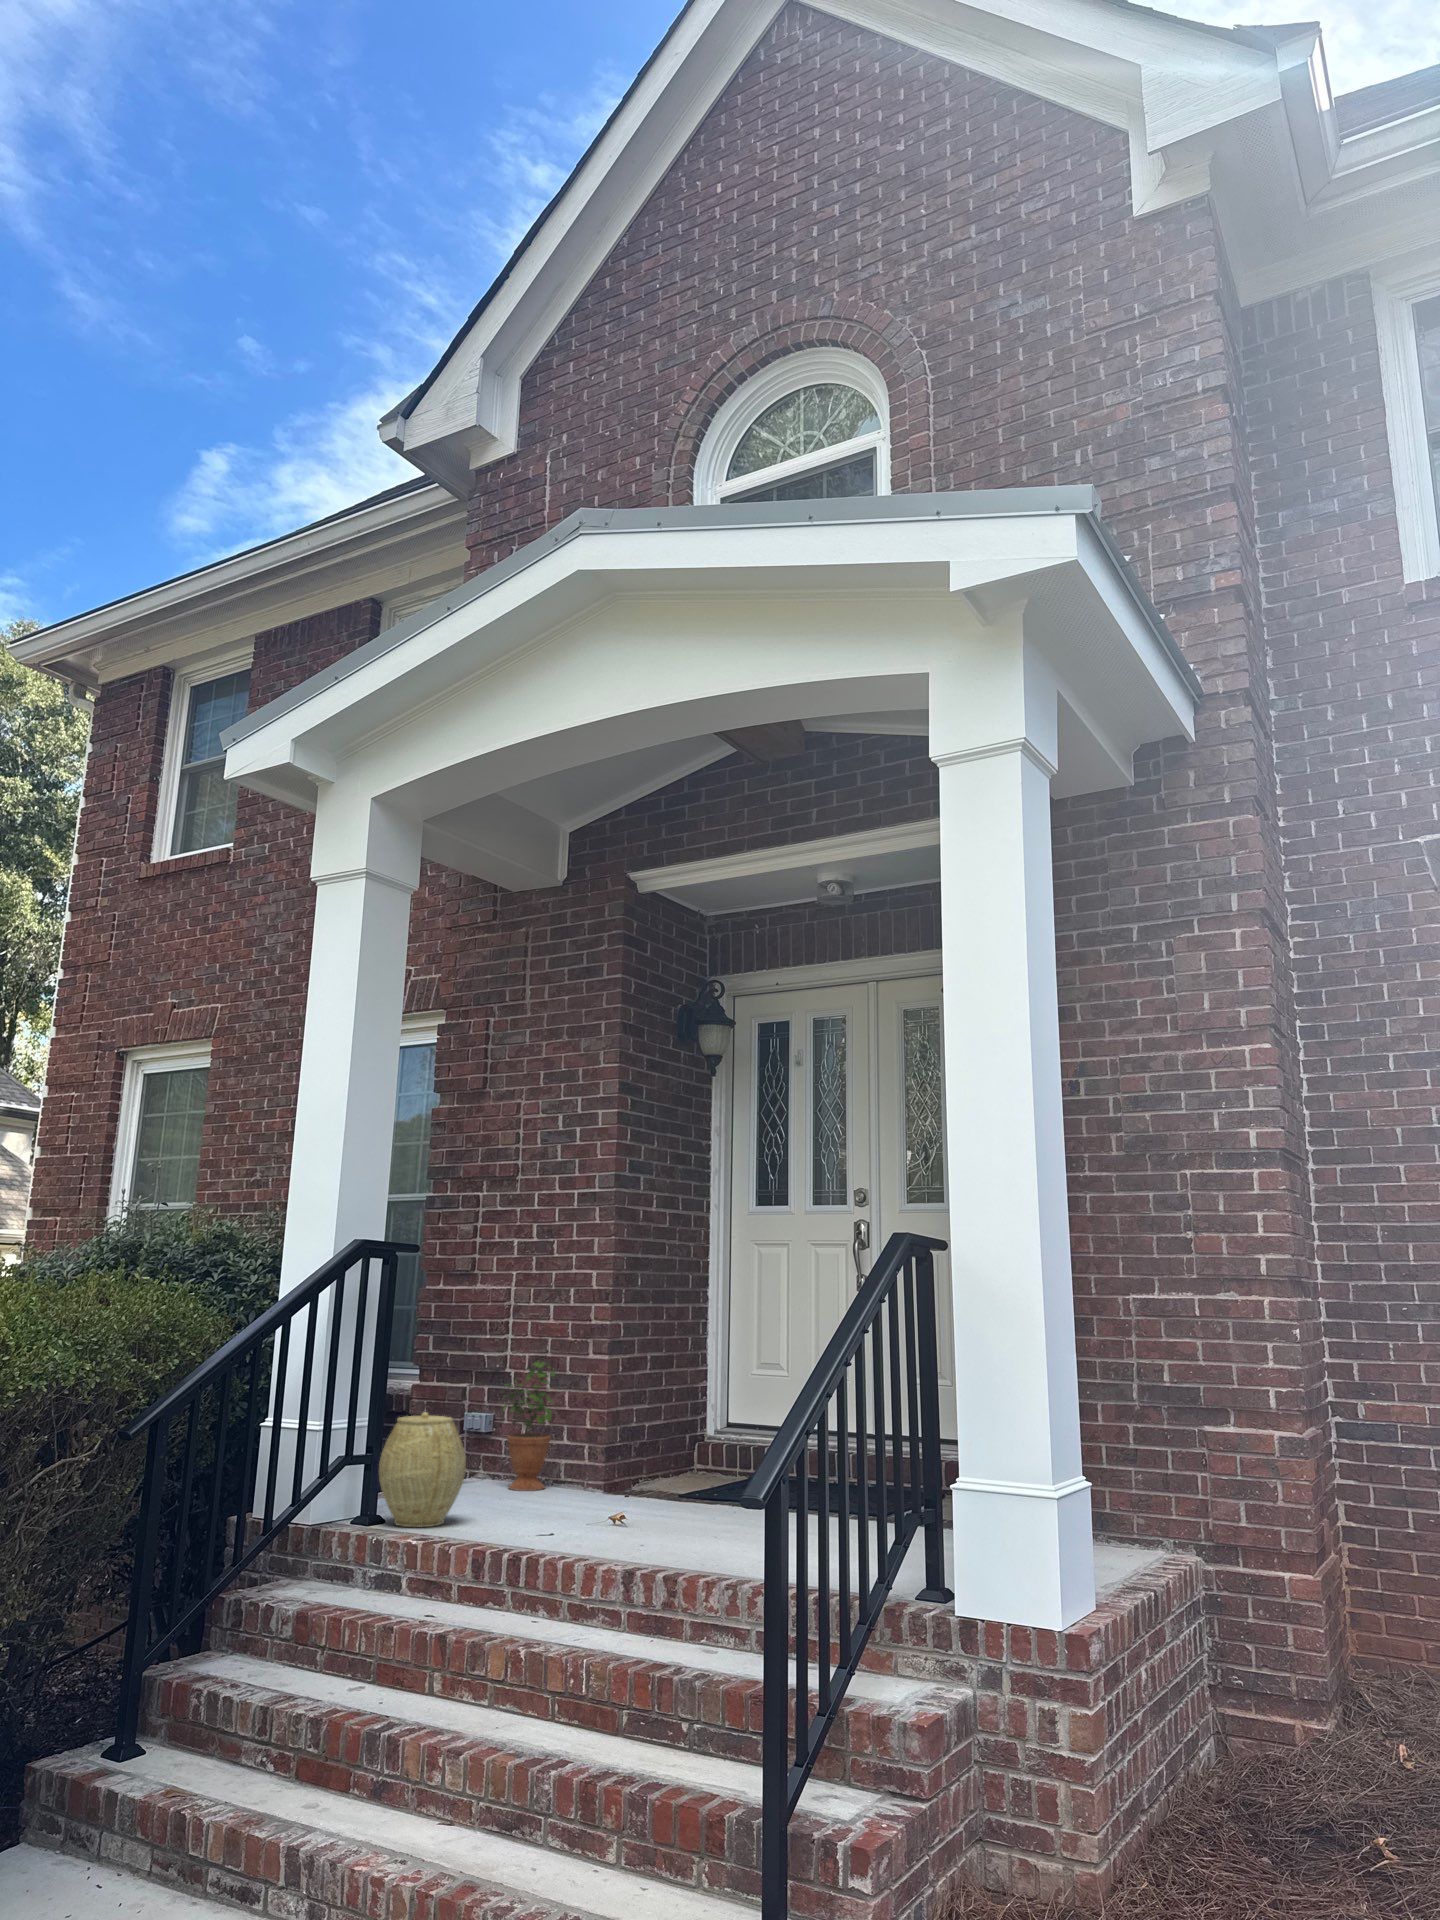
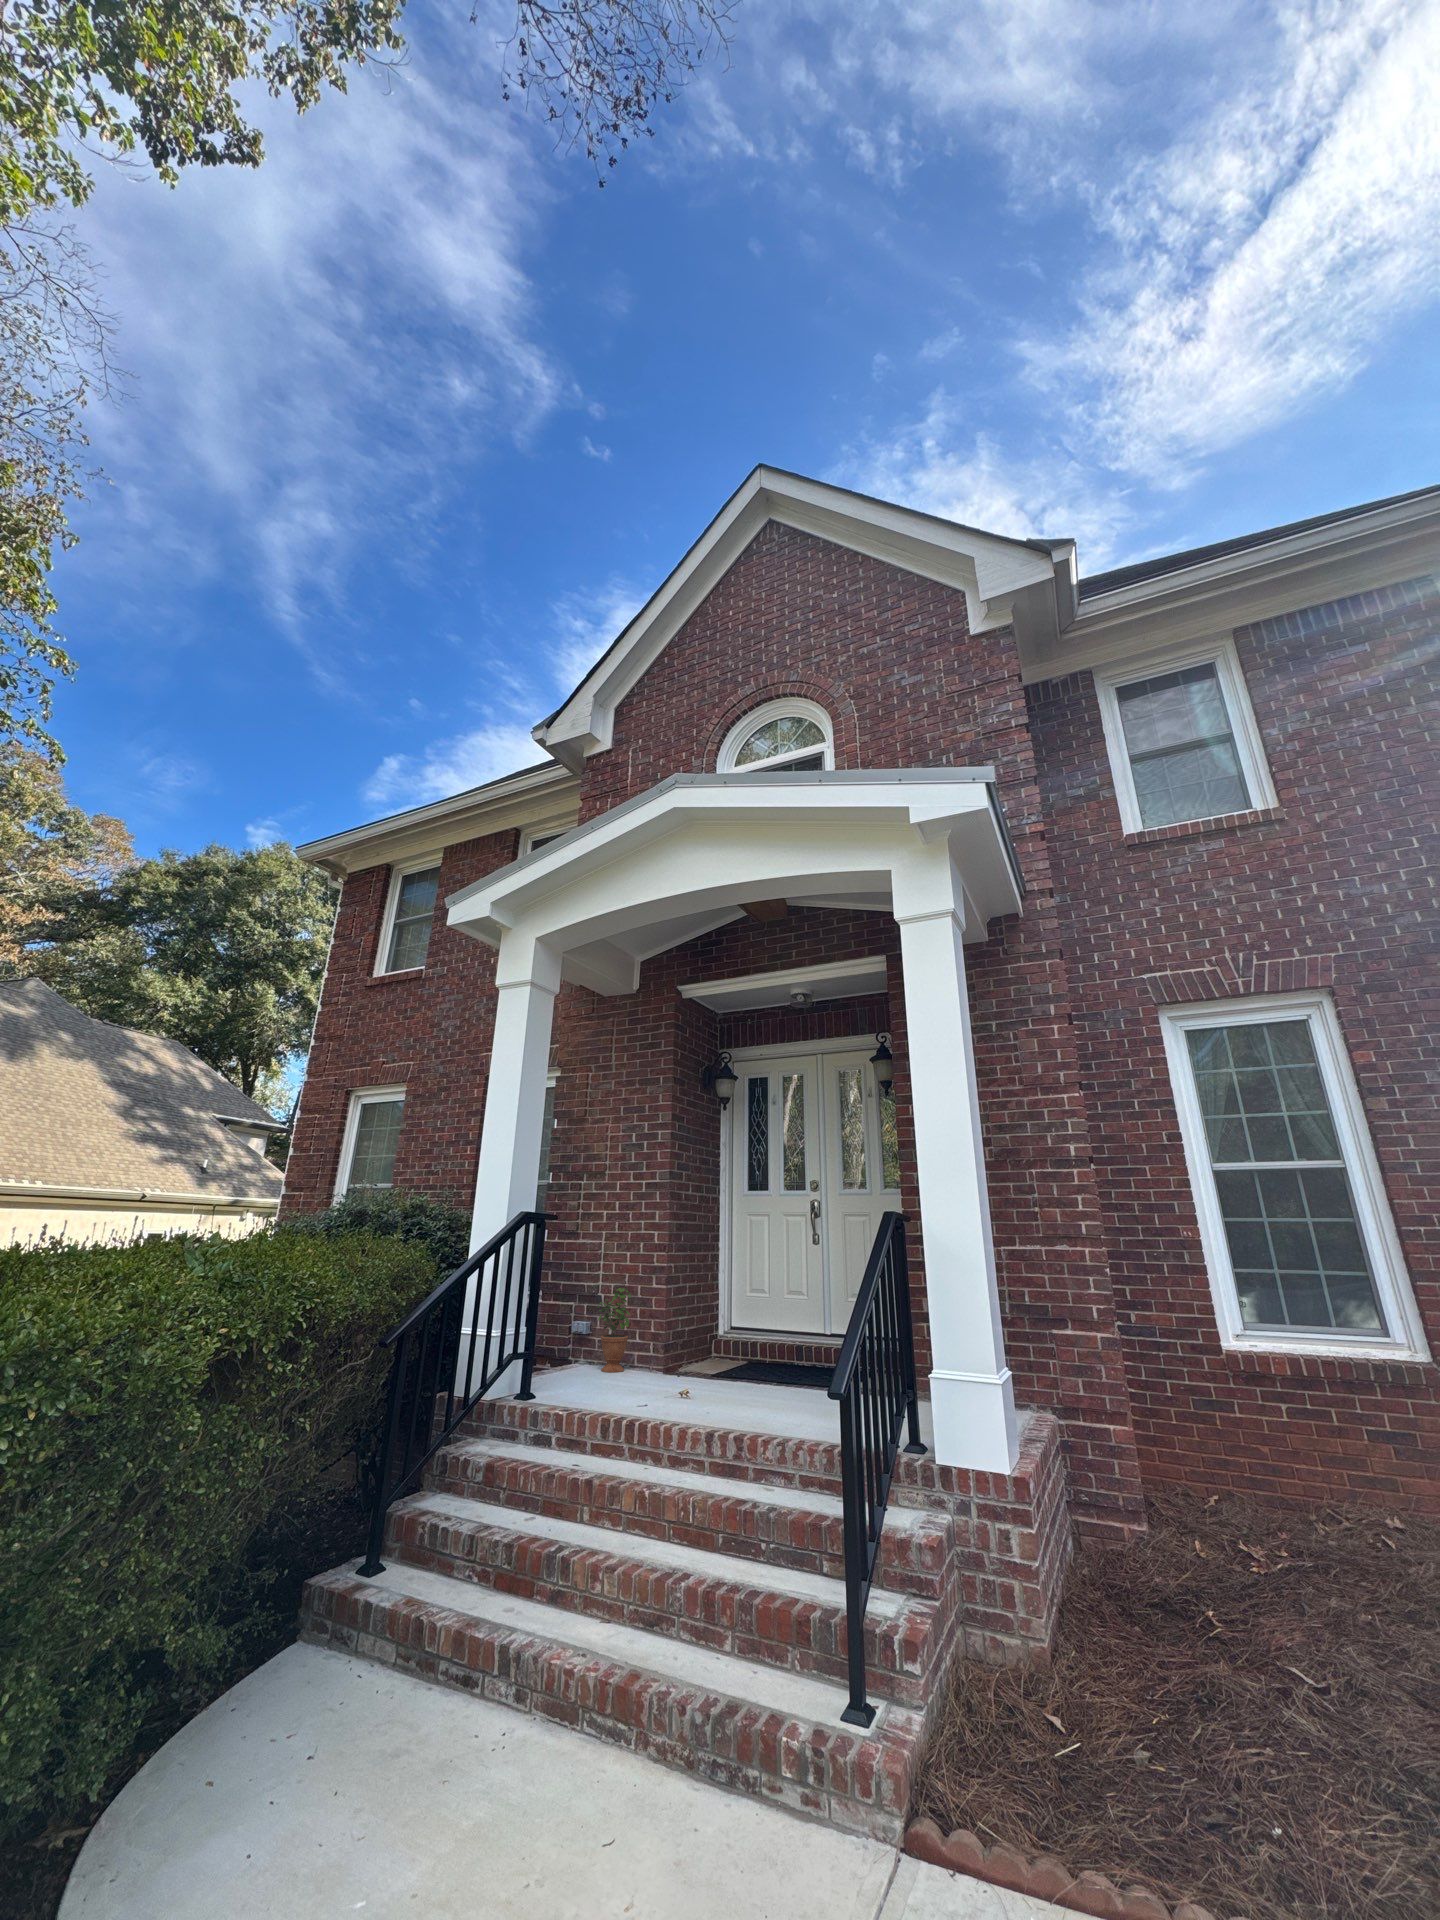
woven basket: present [379,1412,466,1527] -> none [533,1324,588,1402]

